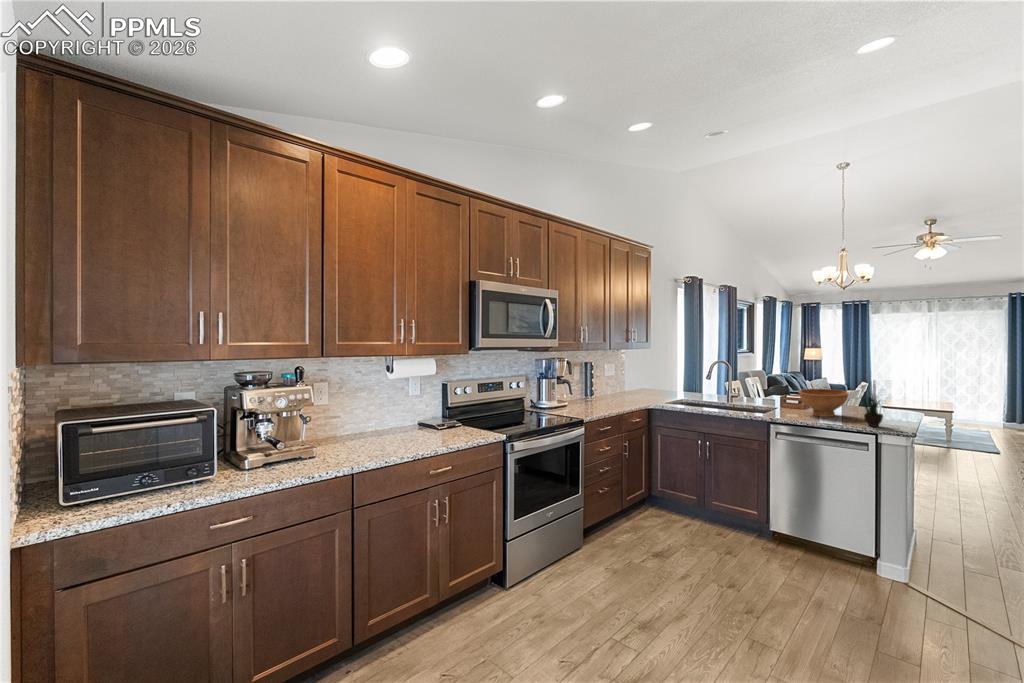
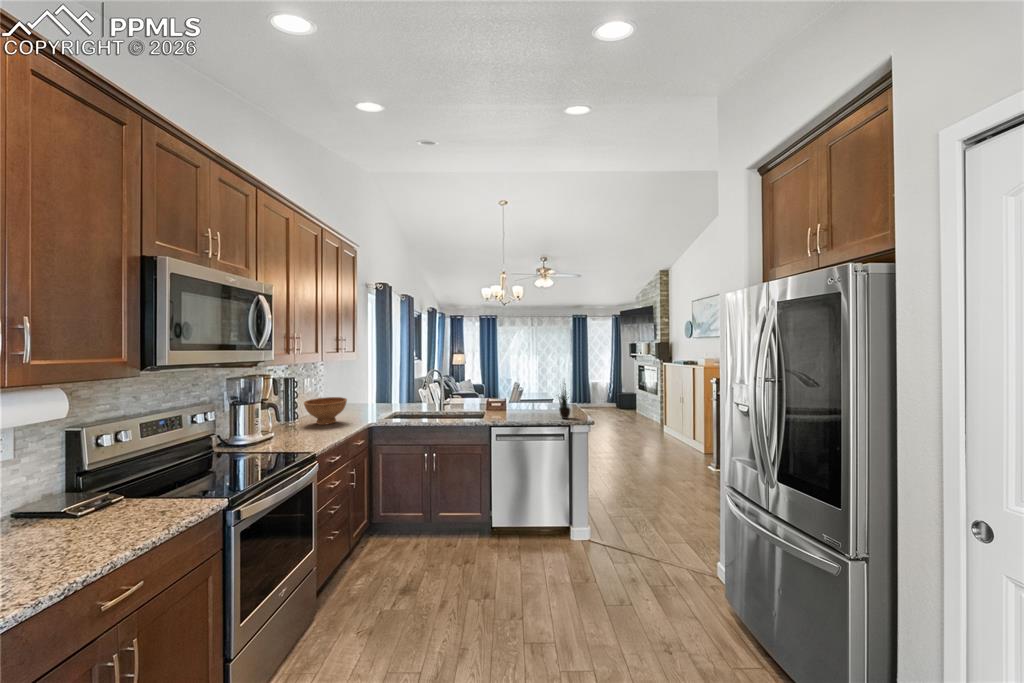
bowl: present [799,389,849,417] -> present [304,397,347,425]

